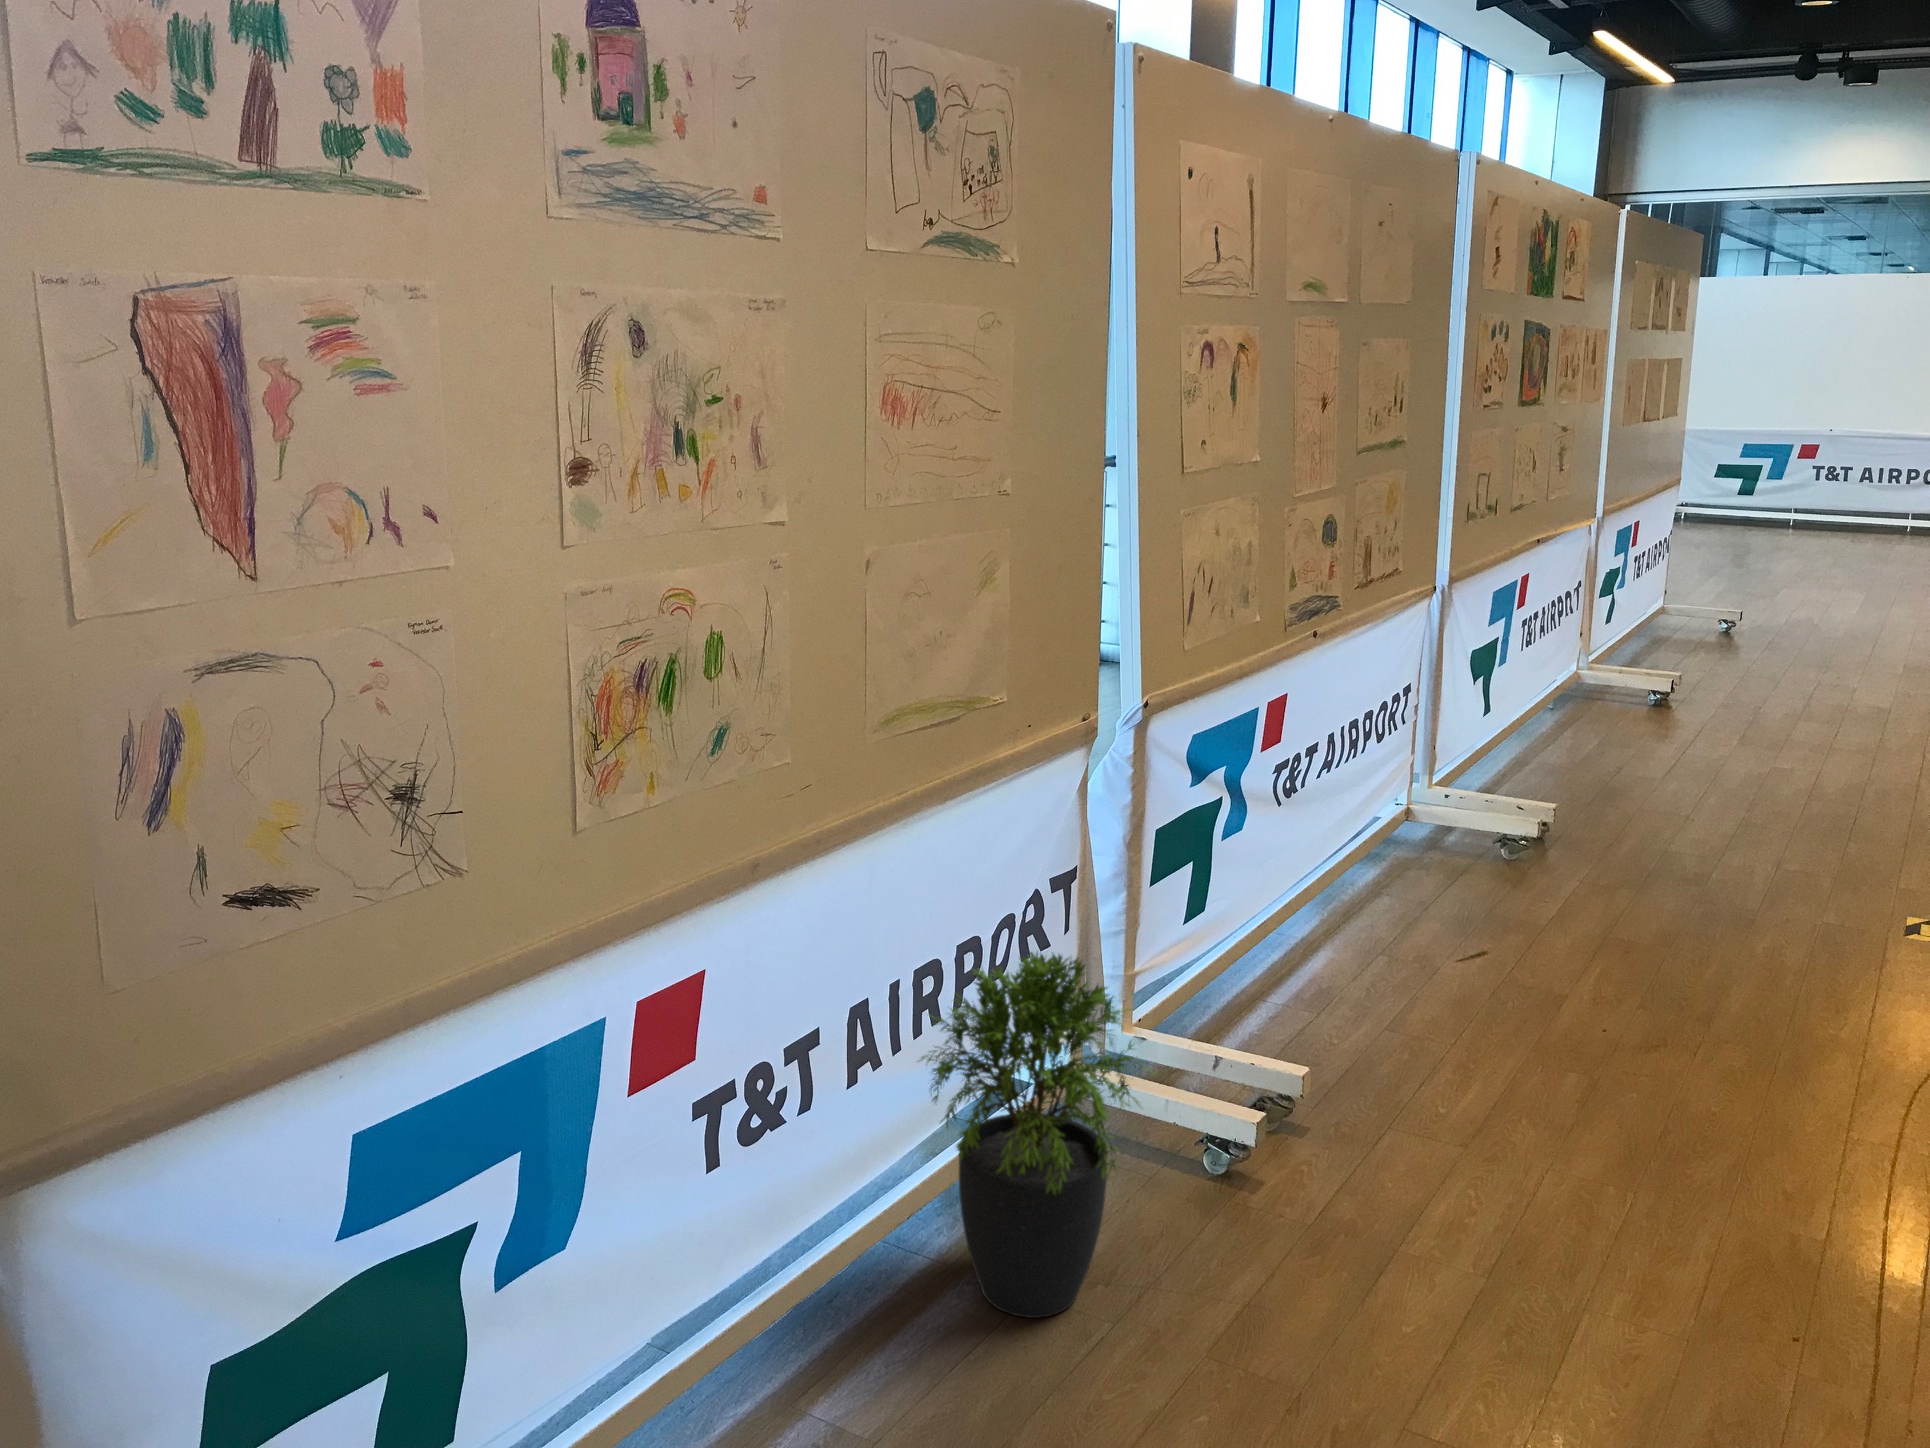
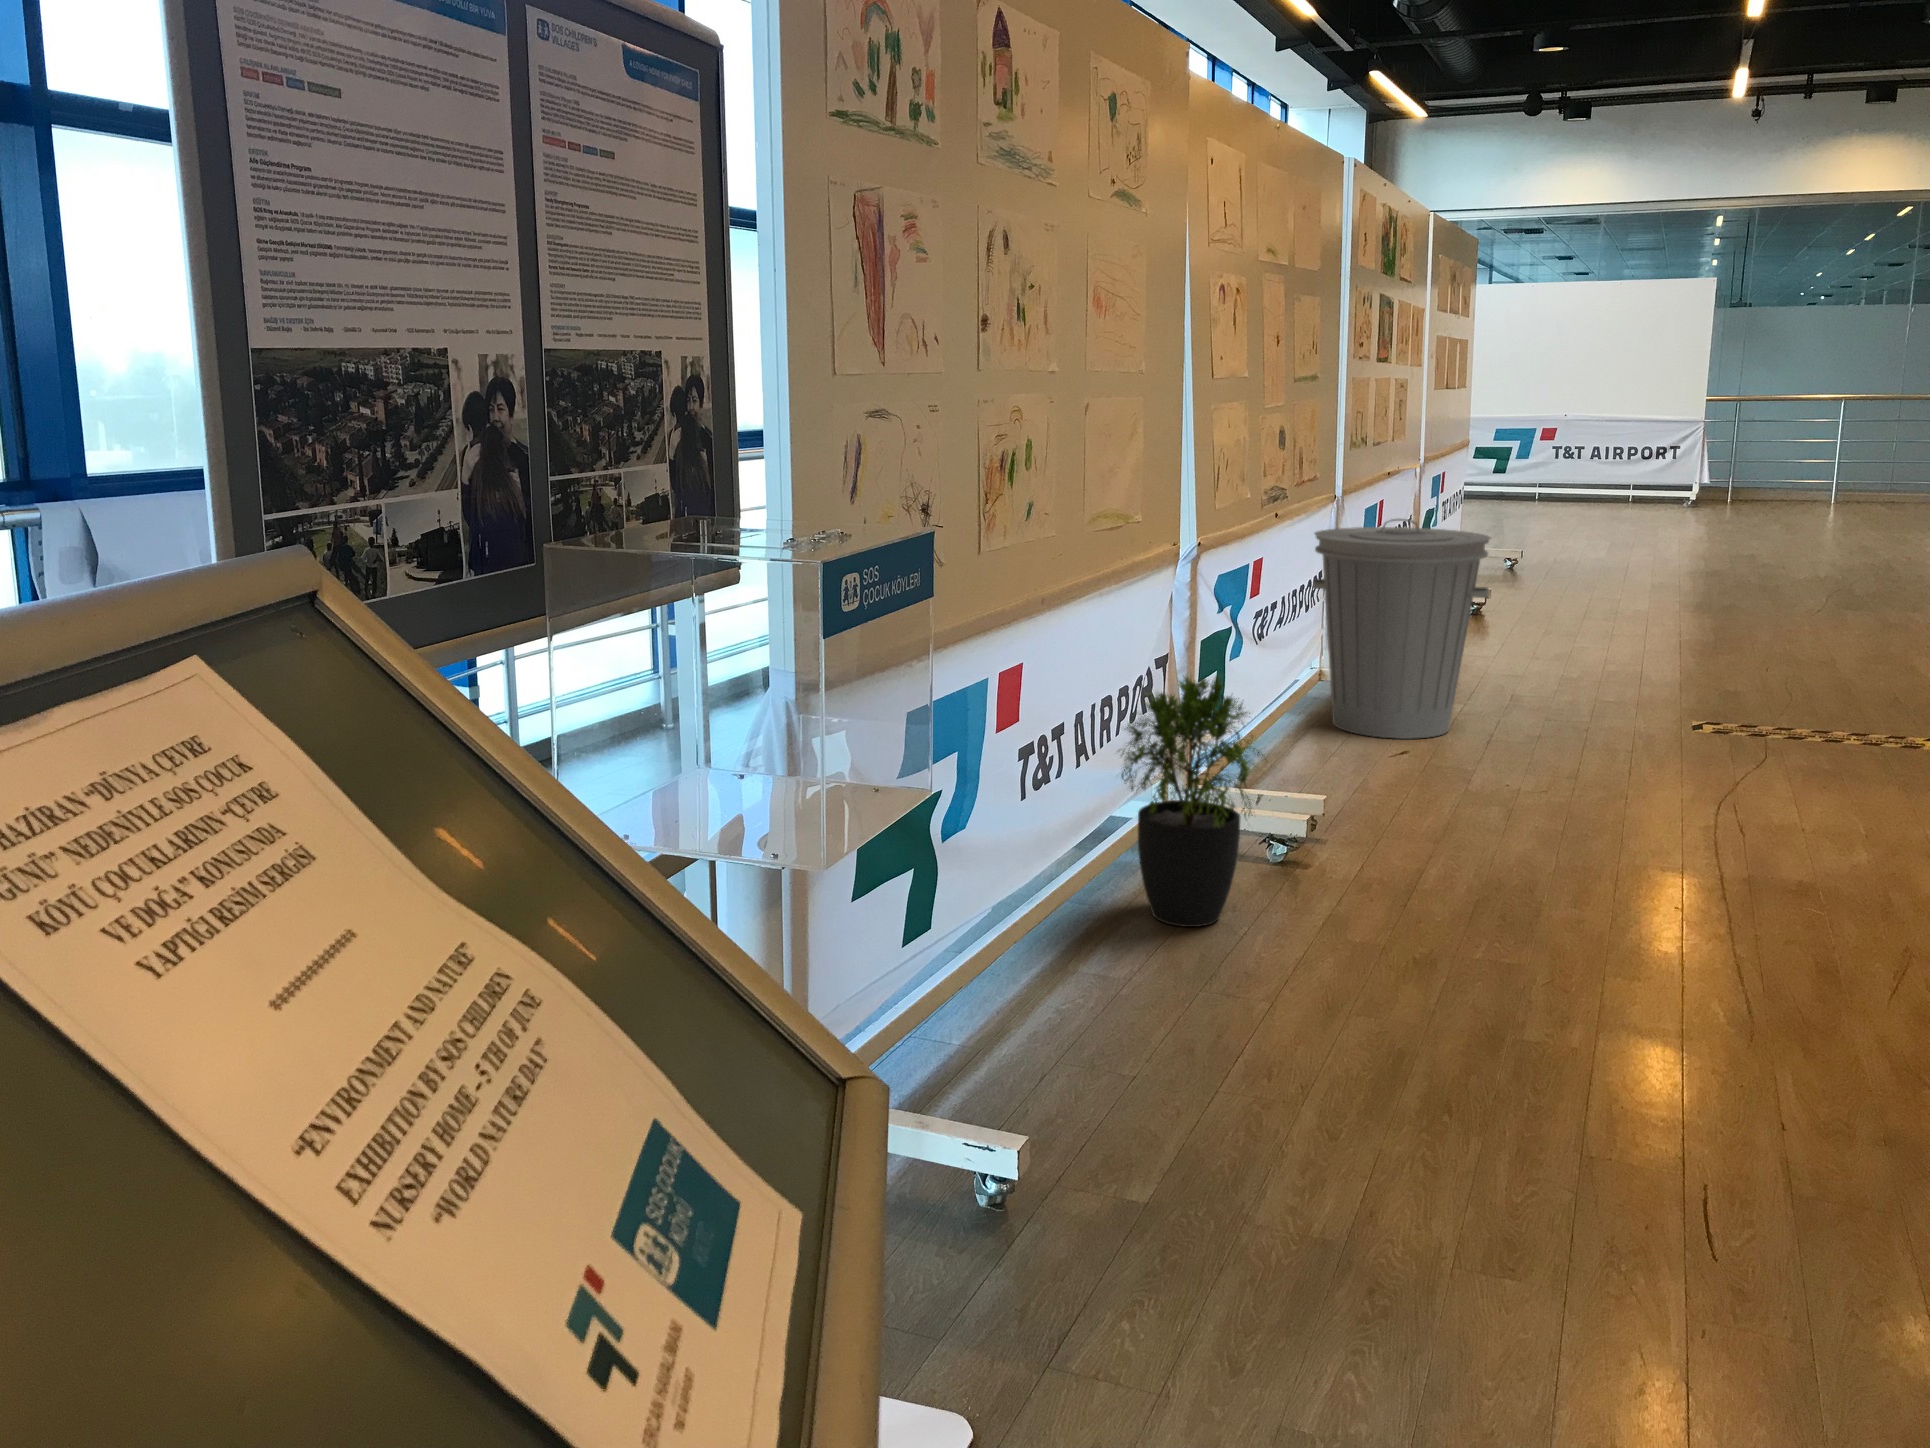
trash can: none [1381,636,1625,932] -> present [1313,519,1491,739]

